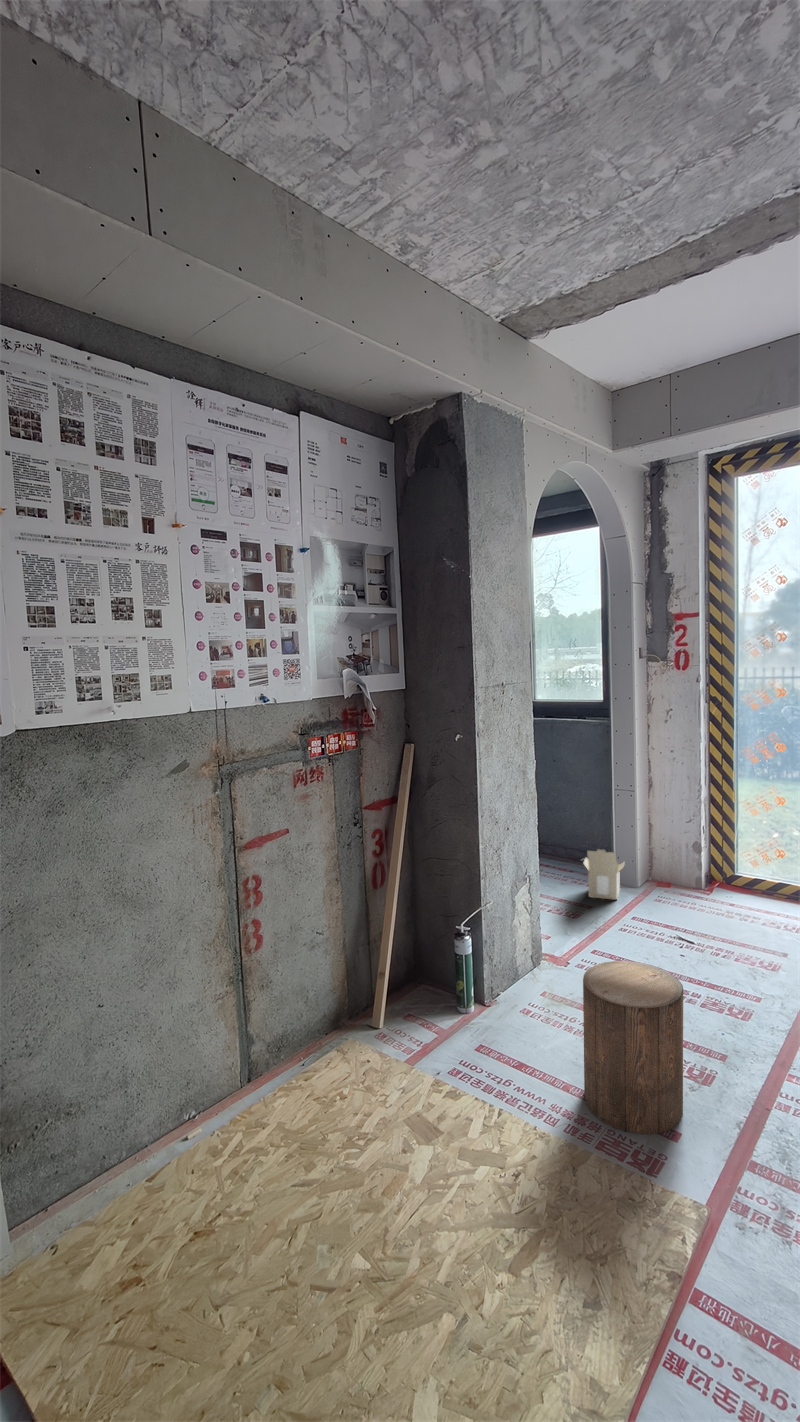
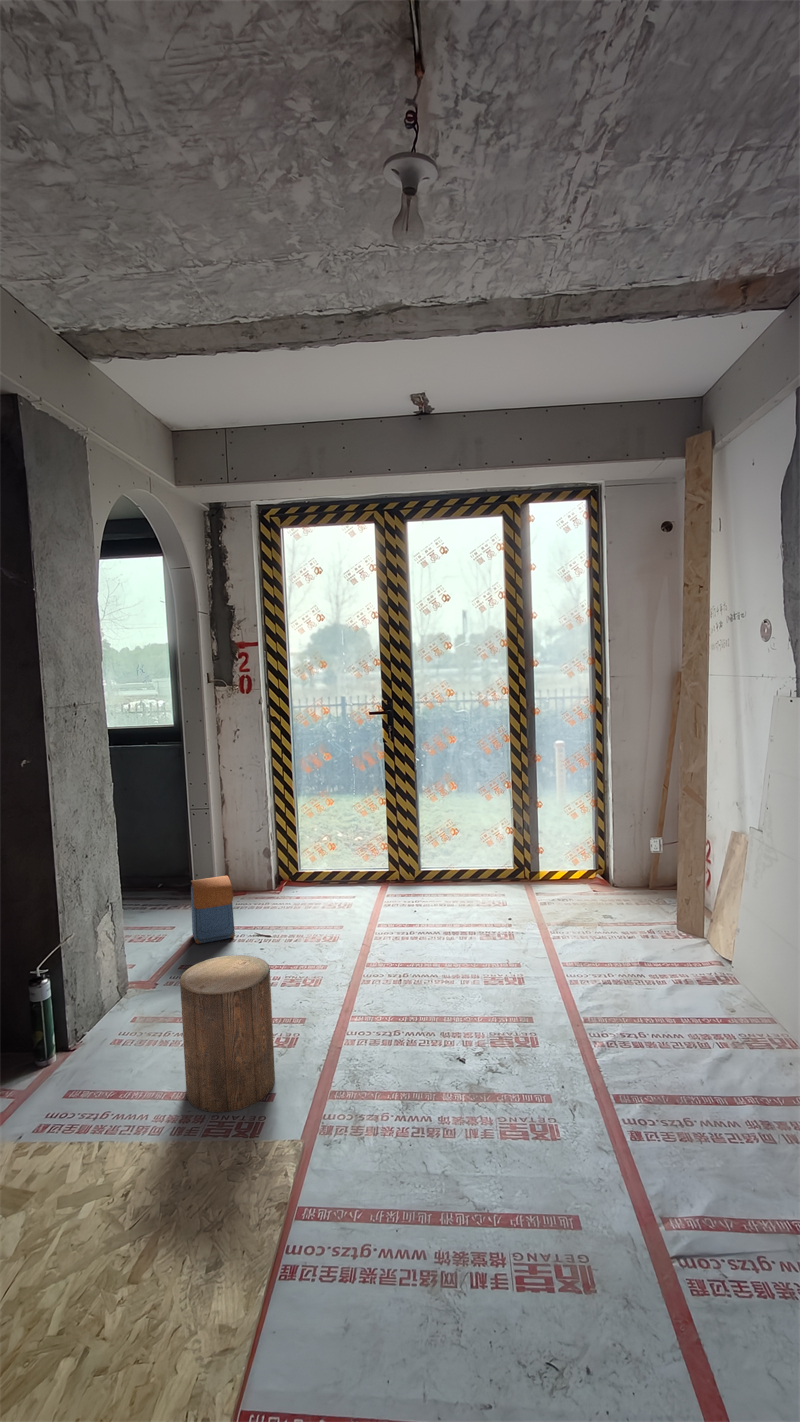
cardboard box: present [583,849,625,900] -> none [163,869,204,919]
backpack: none [609,865,654,933] -> present [191,876,235,944]

